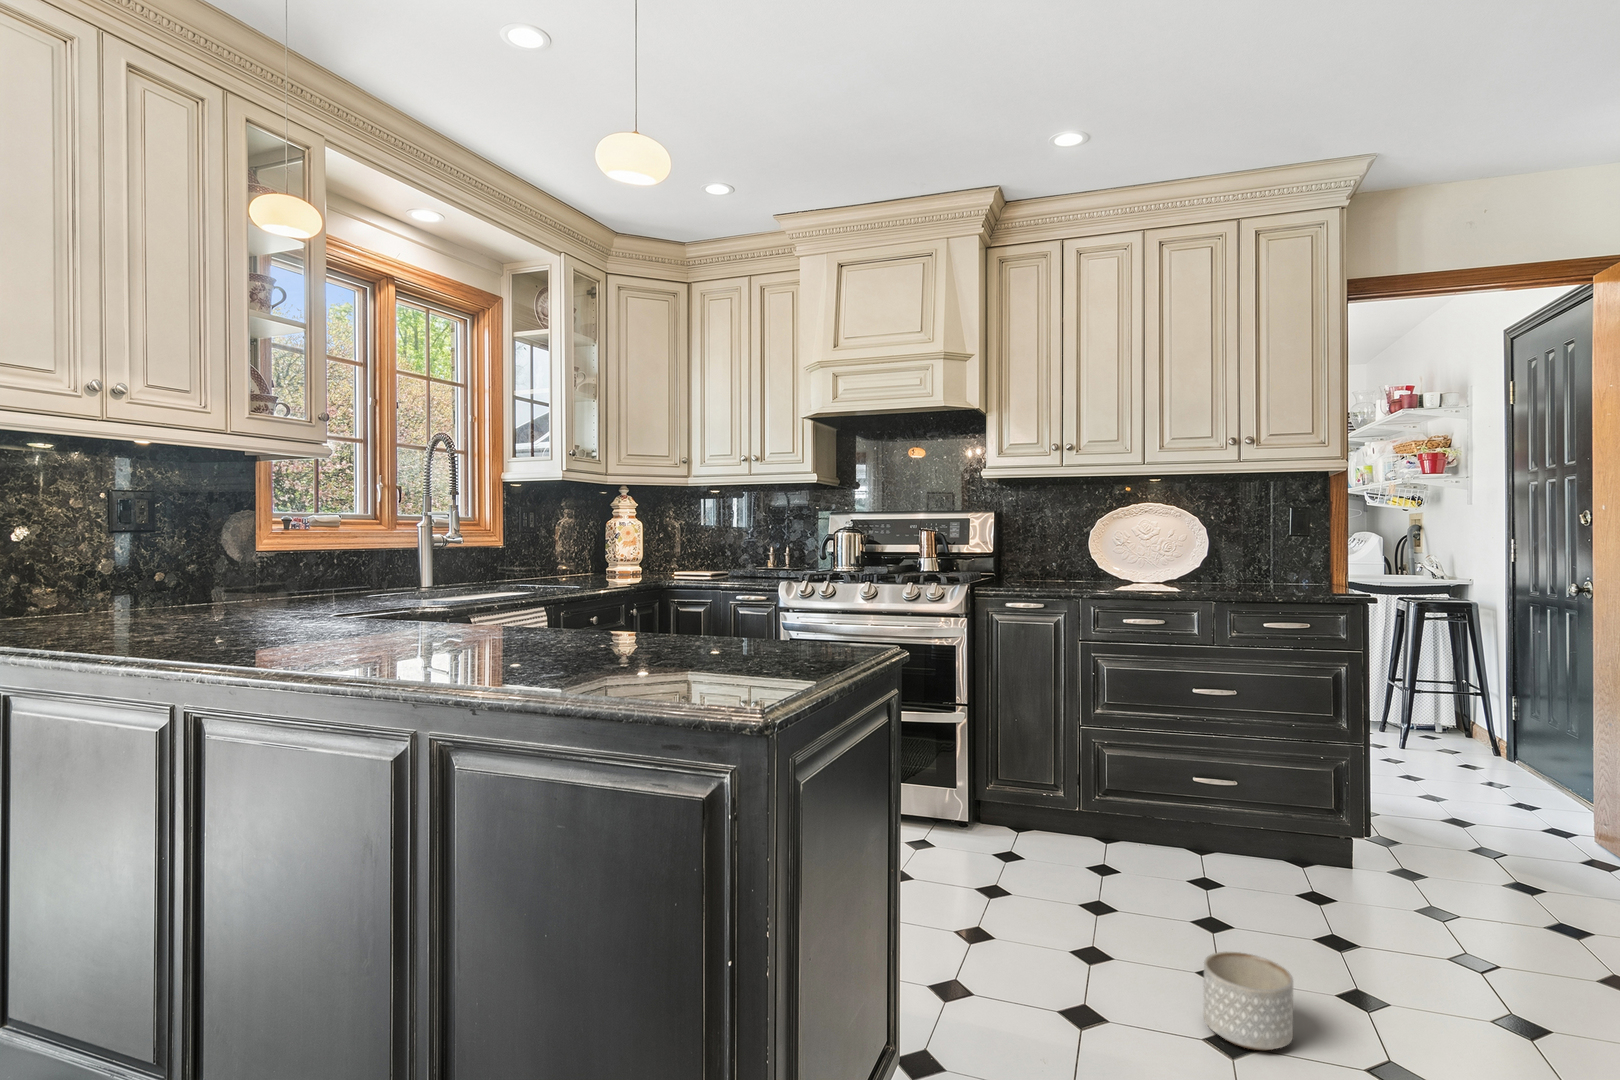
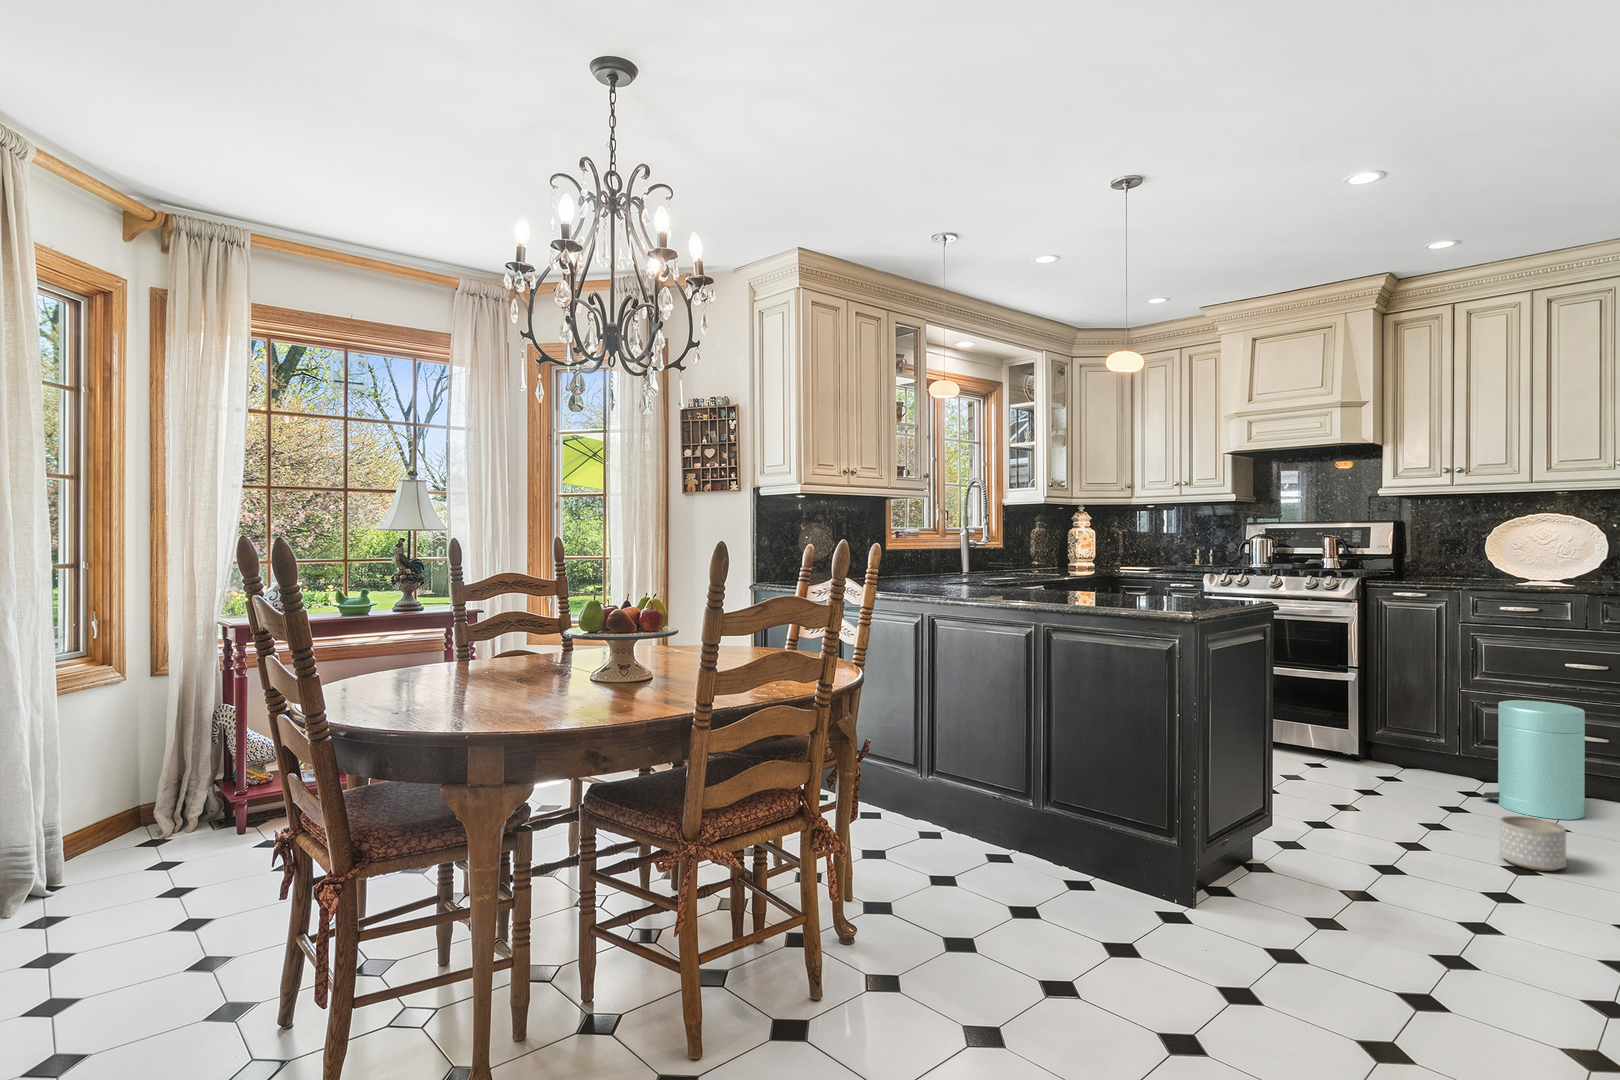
trash can: none [1123,744,1238,909] -> present [1481,700,1585,820]

